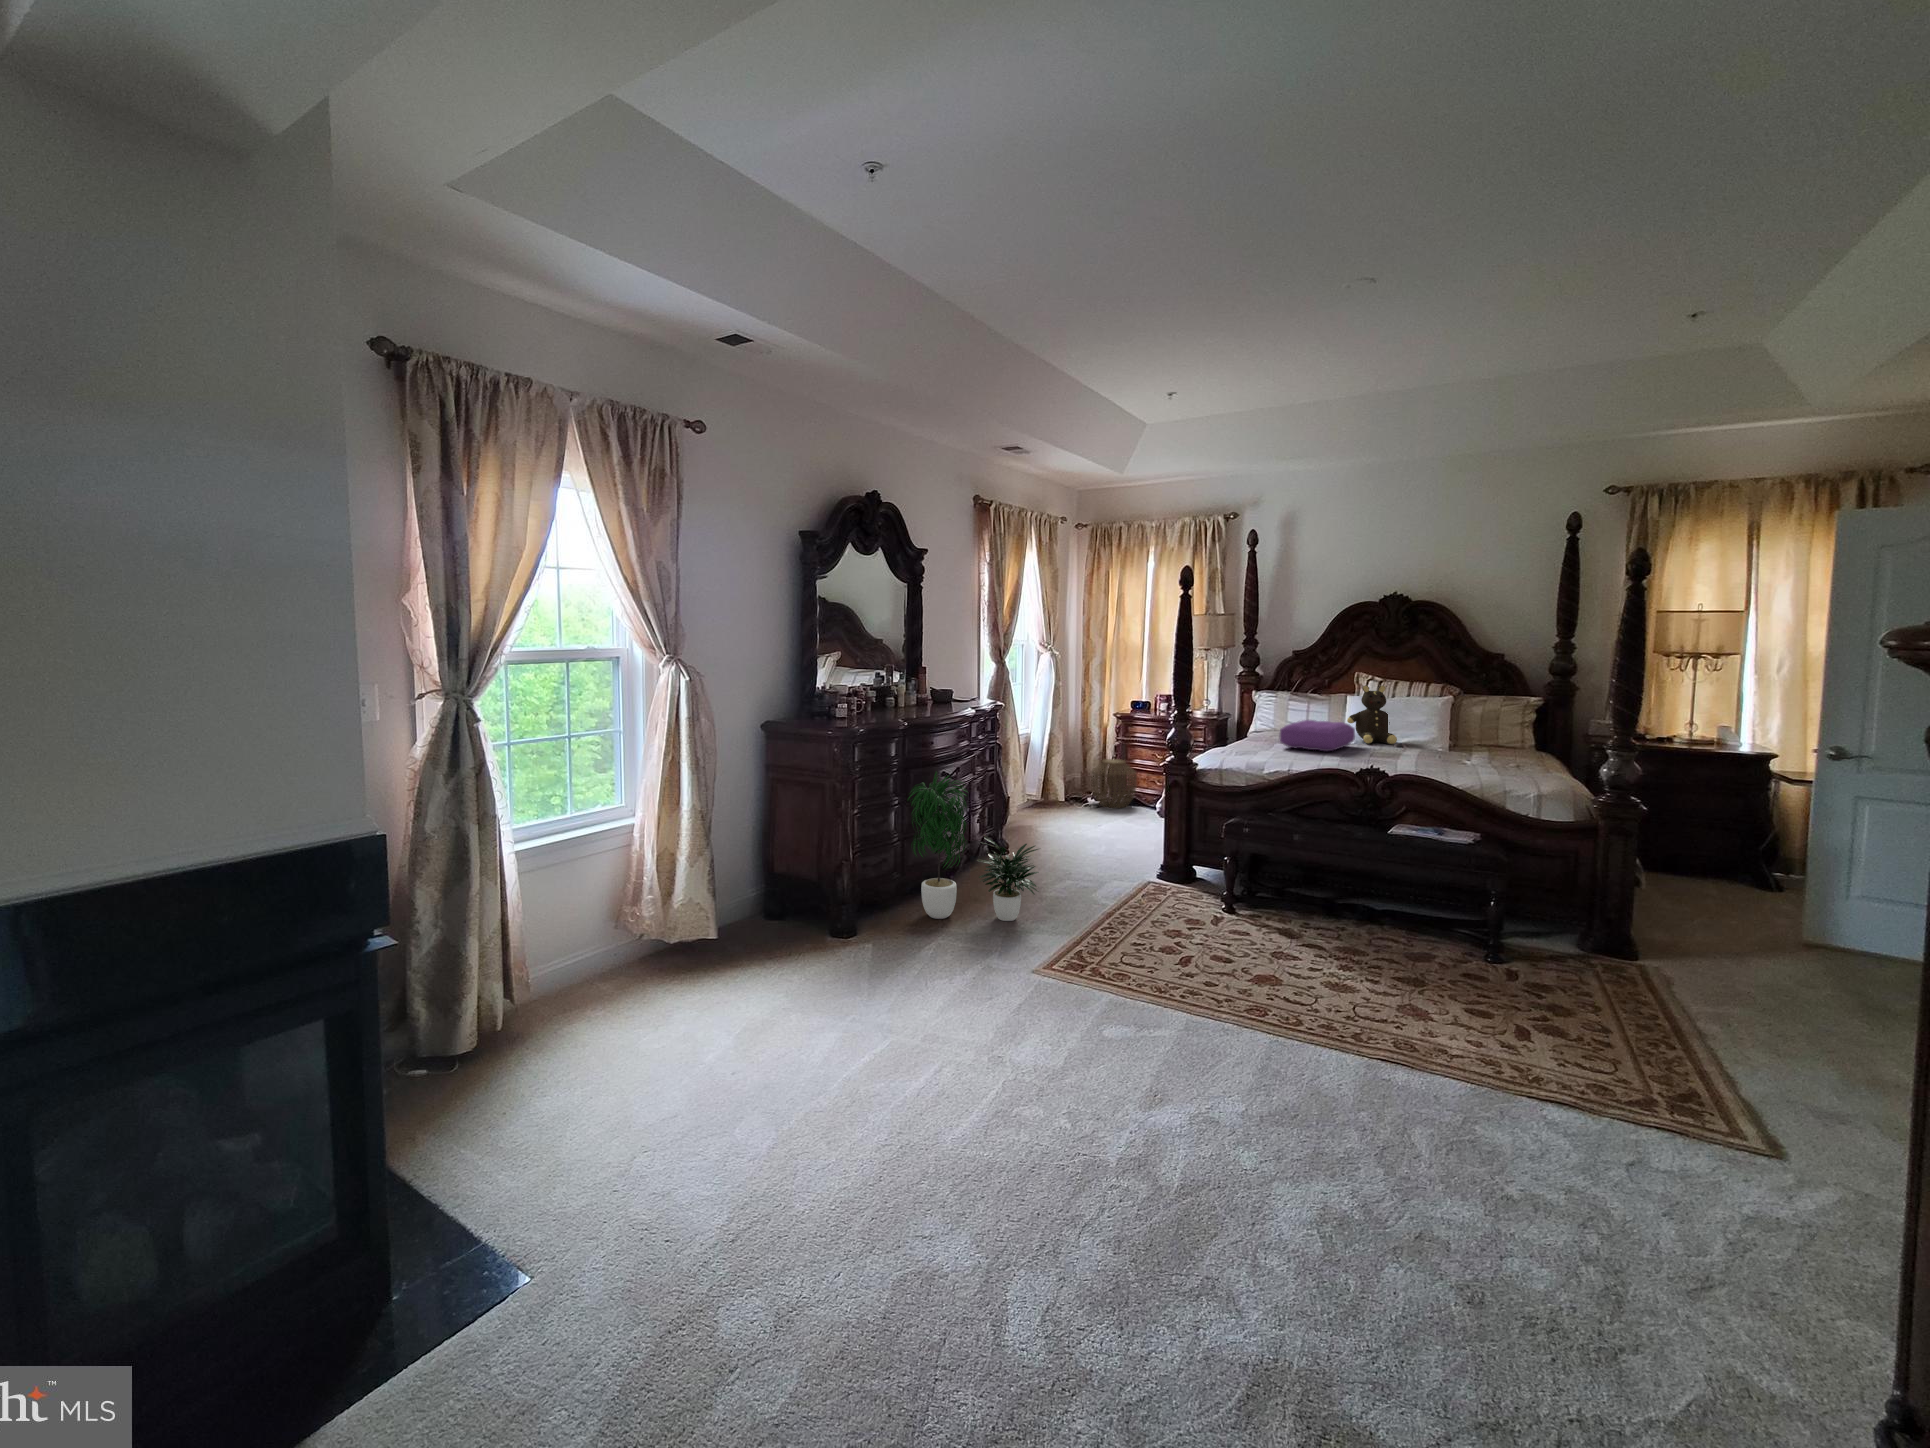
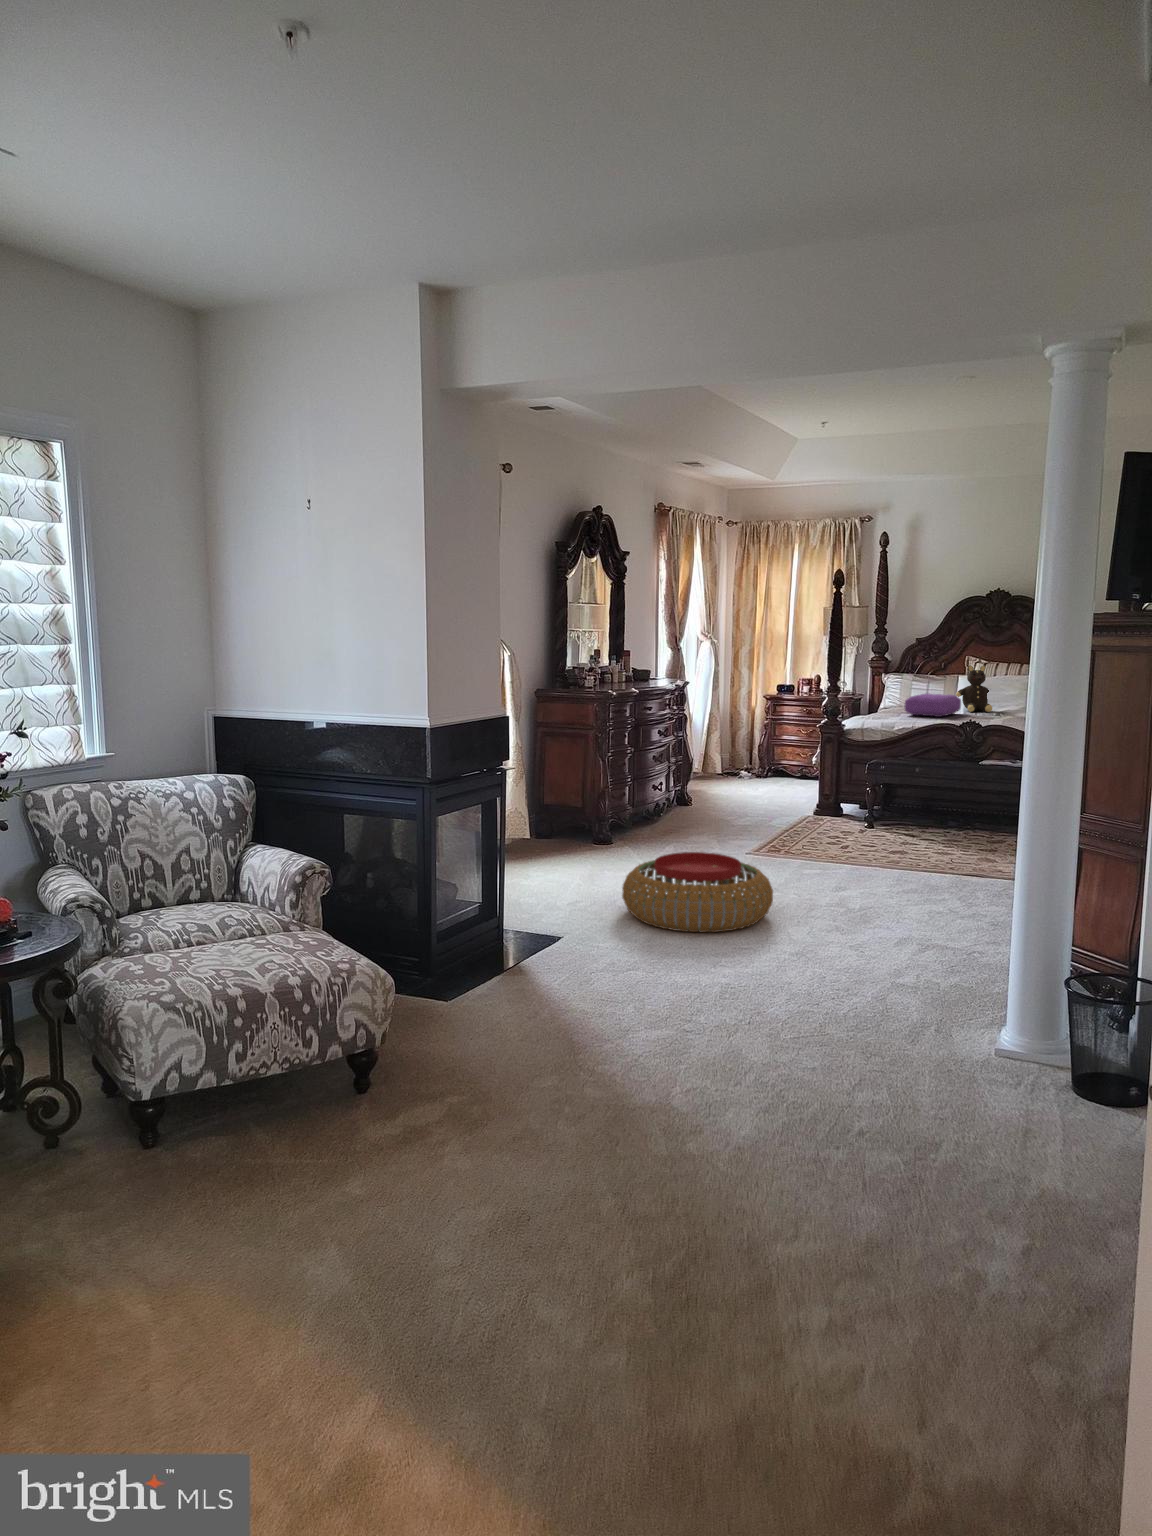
woven basket: present [1091,759,1136,808] -> none [745,735,784,778]
potted plant: present [908,773,1039,921] -> none [641,726,739,836]
pouf: none [718,1035,1005,1270] -> present [622,852,773,933]

